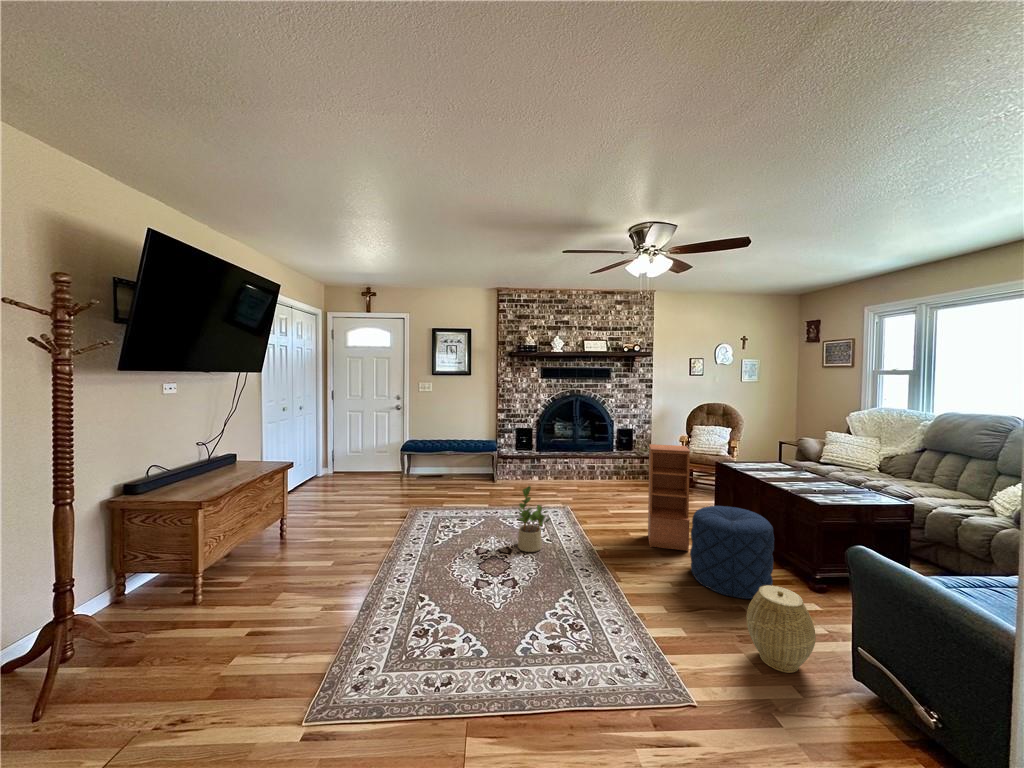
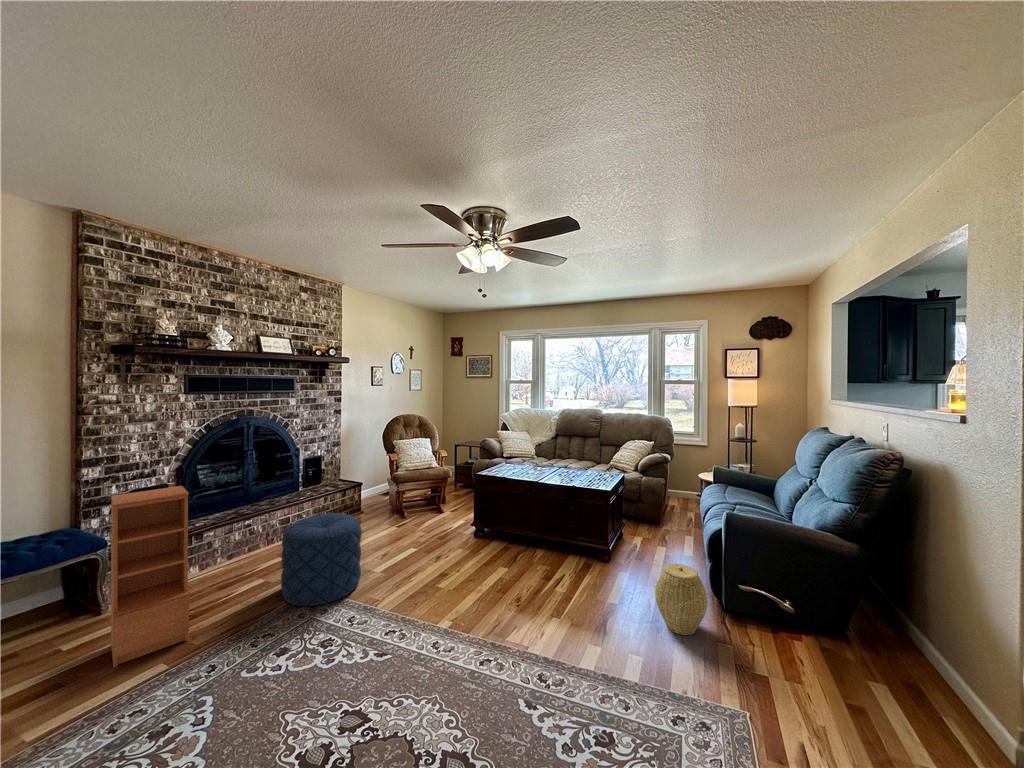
bookcase: present [648,444,690,551] -> present [111,486,190,667]
potted plant: present [518,486,551,552] -> none [350,577,409,697]
pouf: present [690,506,774,599] -> present [281,513,362,606]

